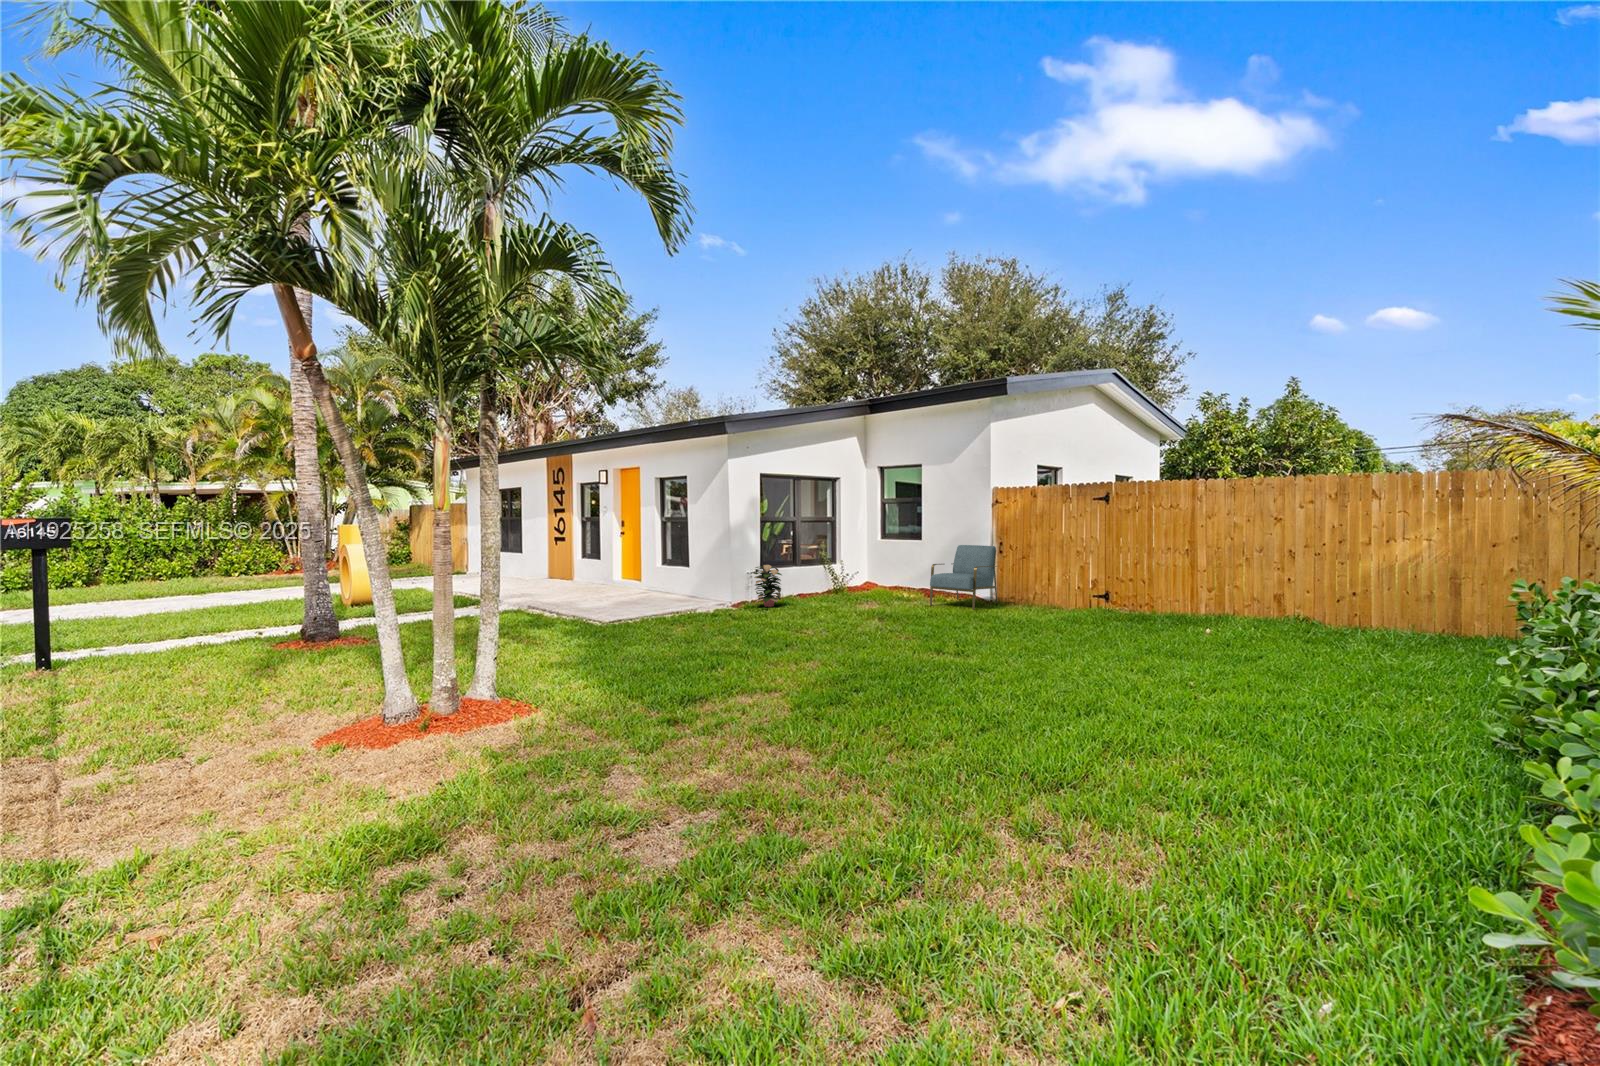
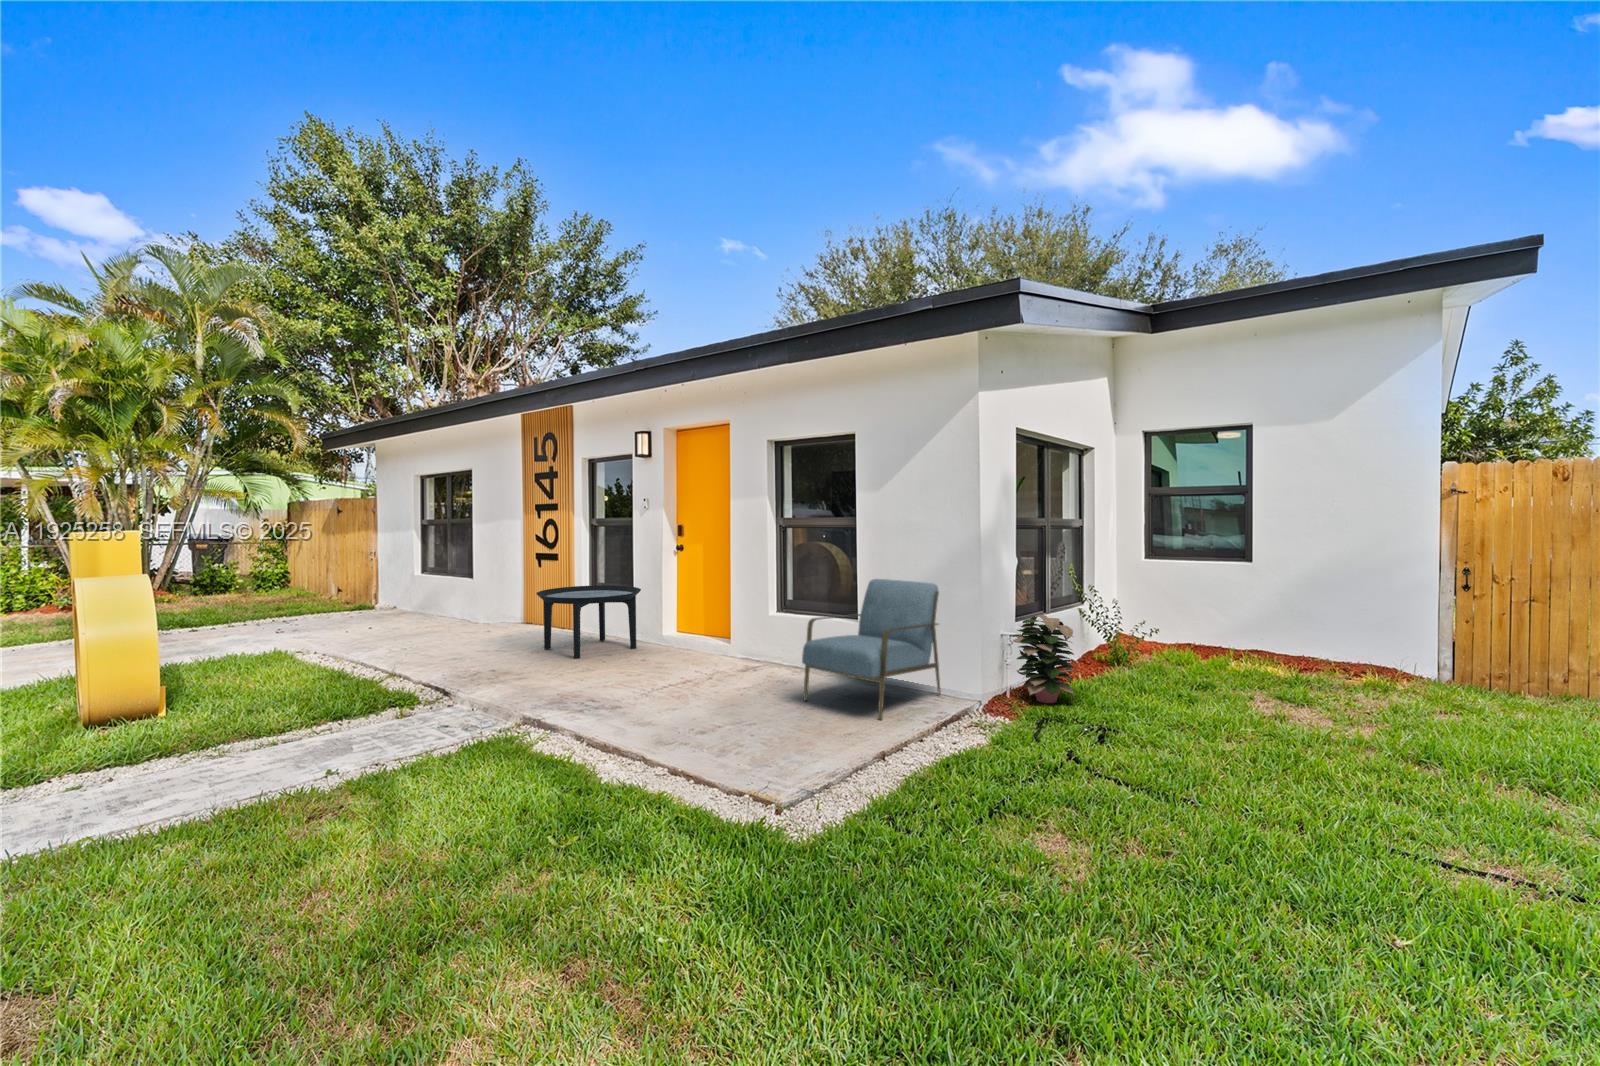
chair: present [930,545,997,610] -> present [802,579,941,720]
round table: none [545,556,604,593] -> present [536,585,641,659]

